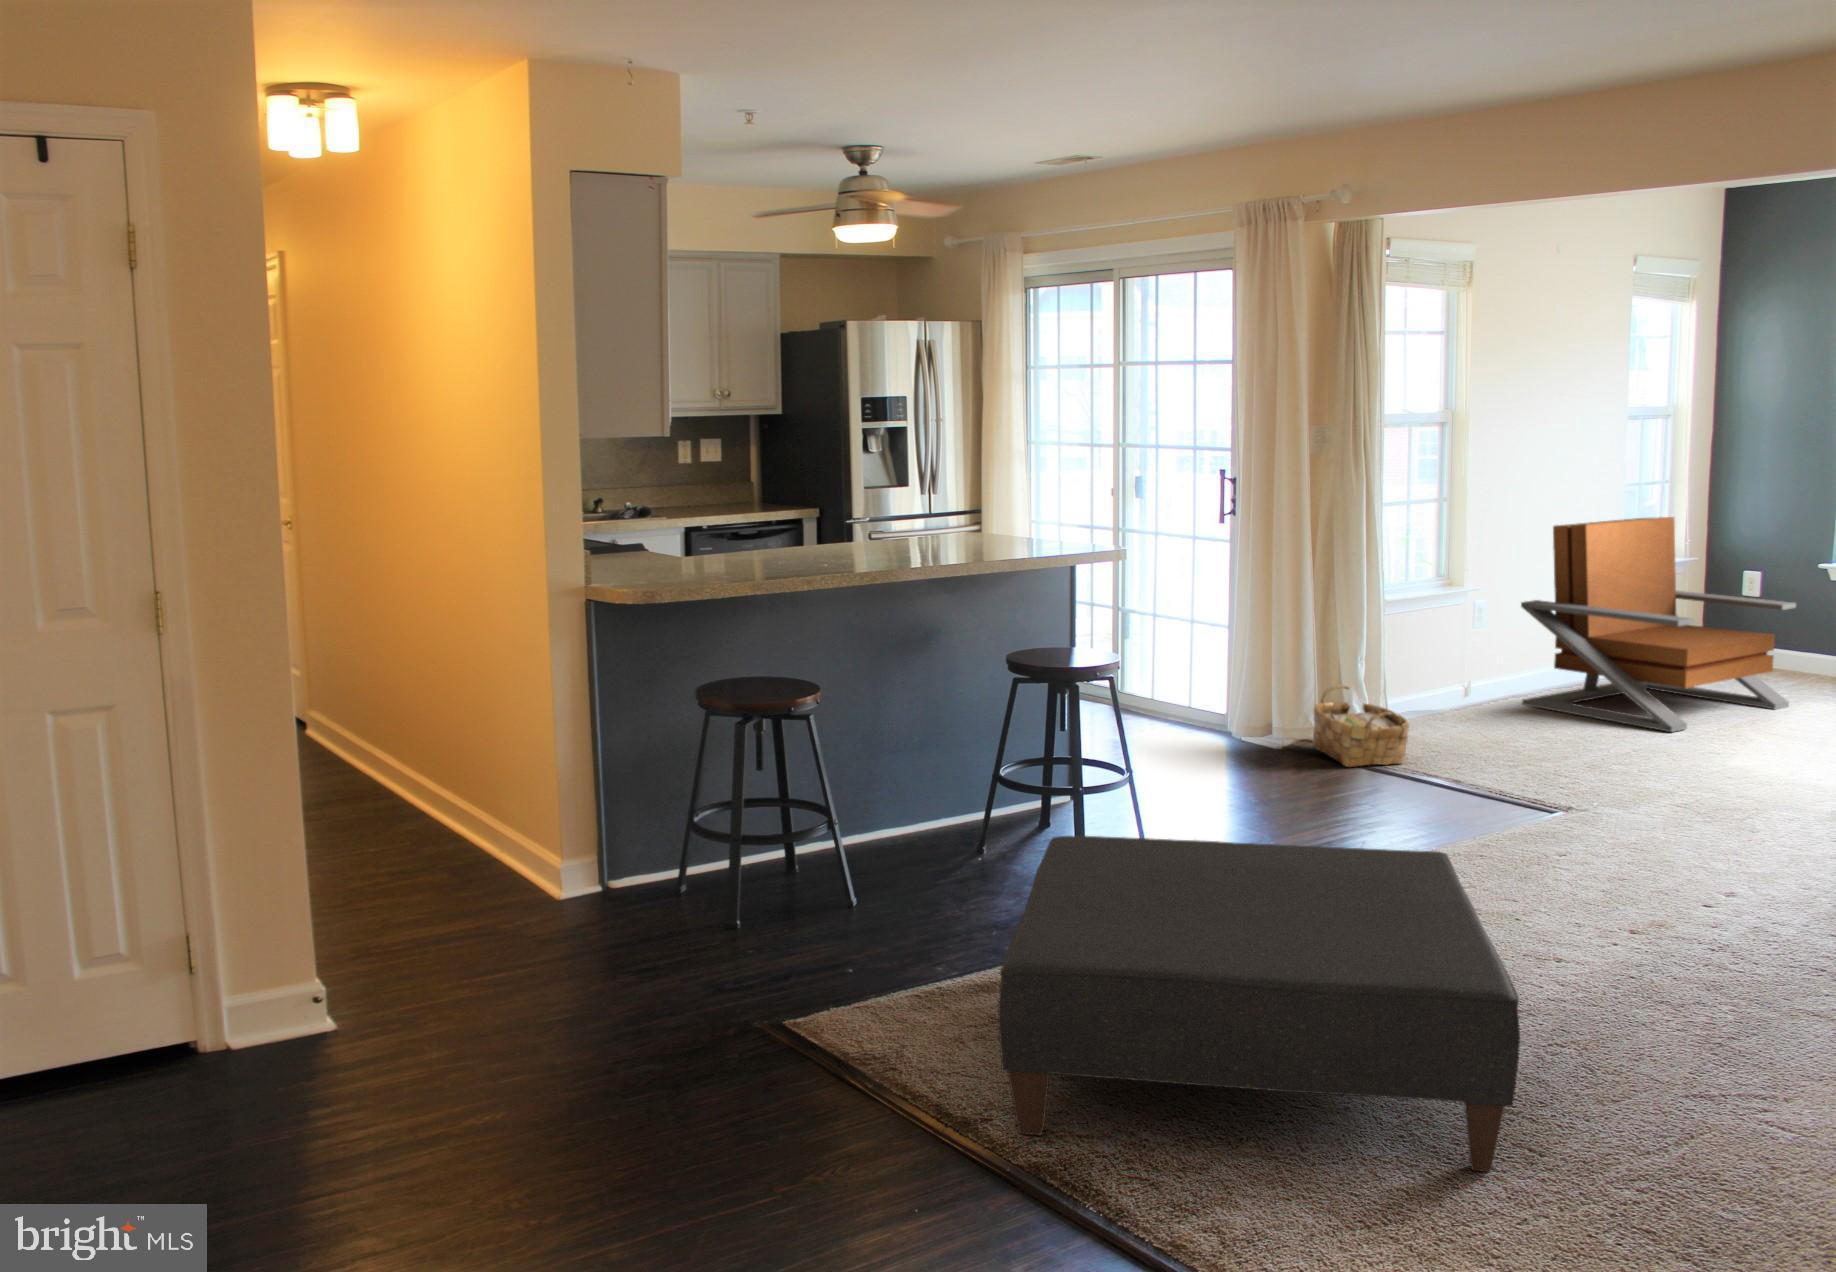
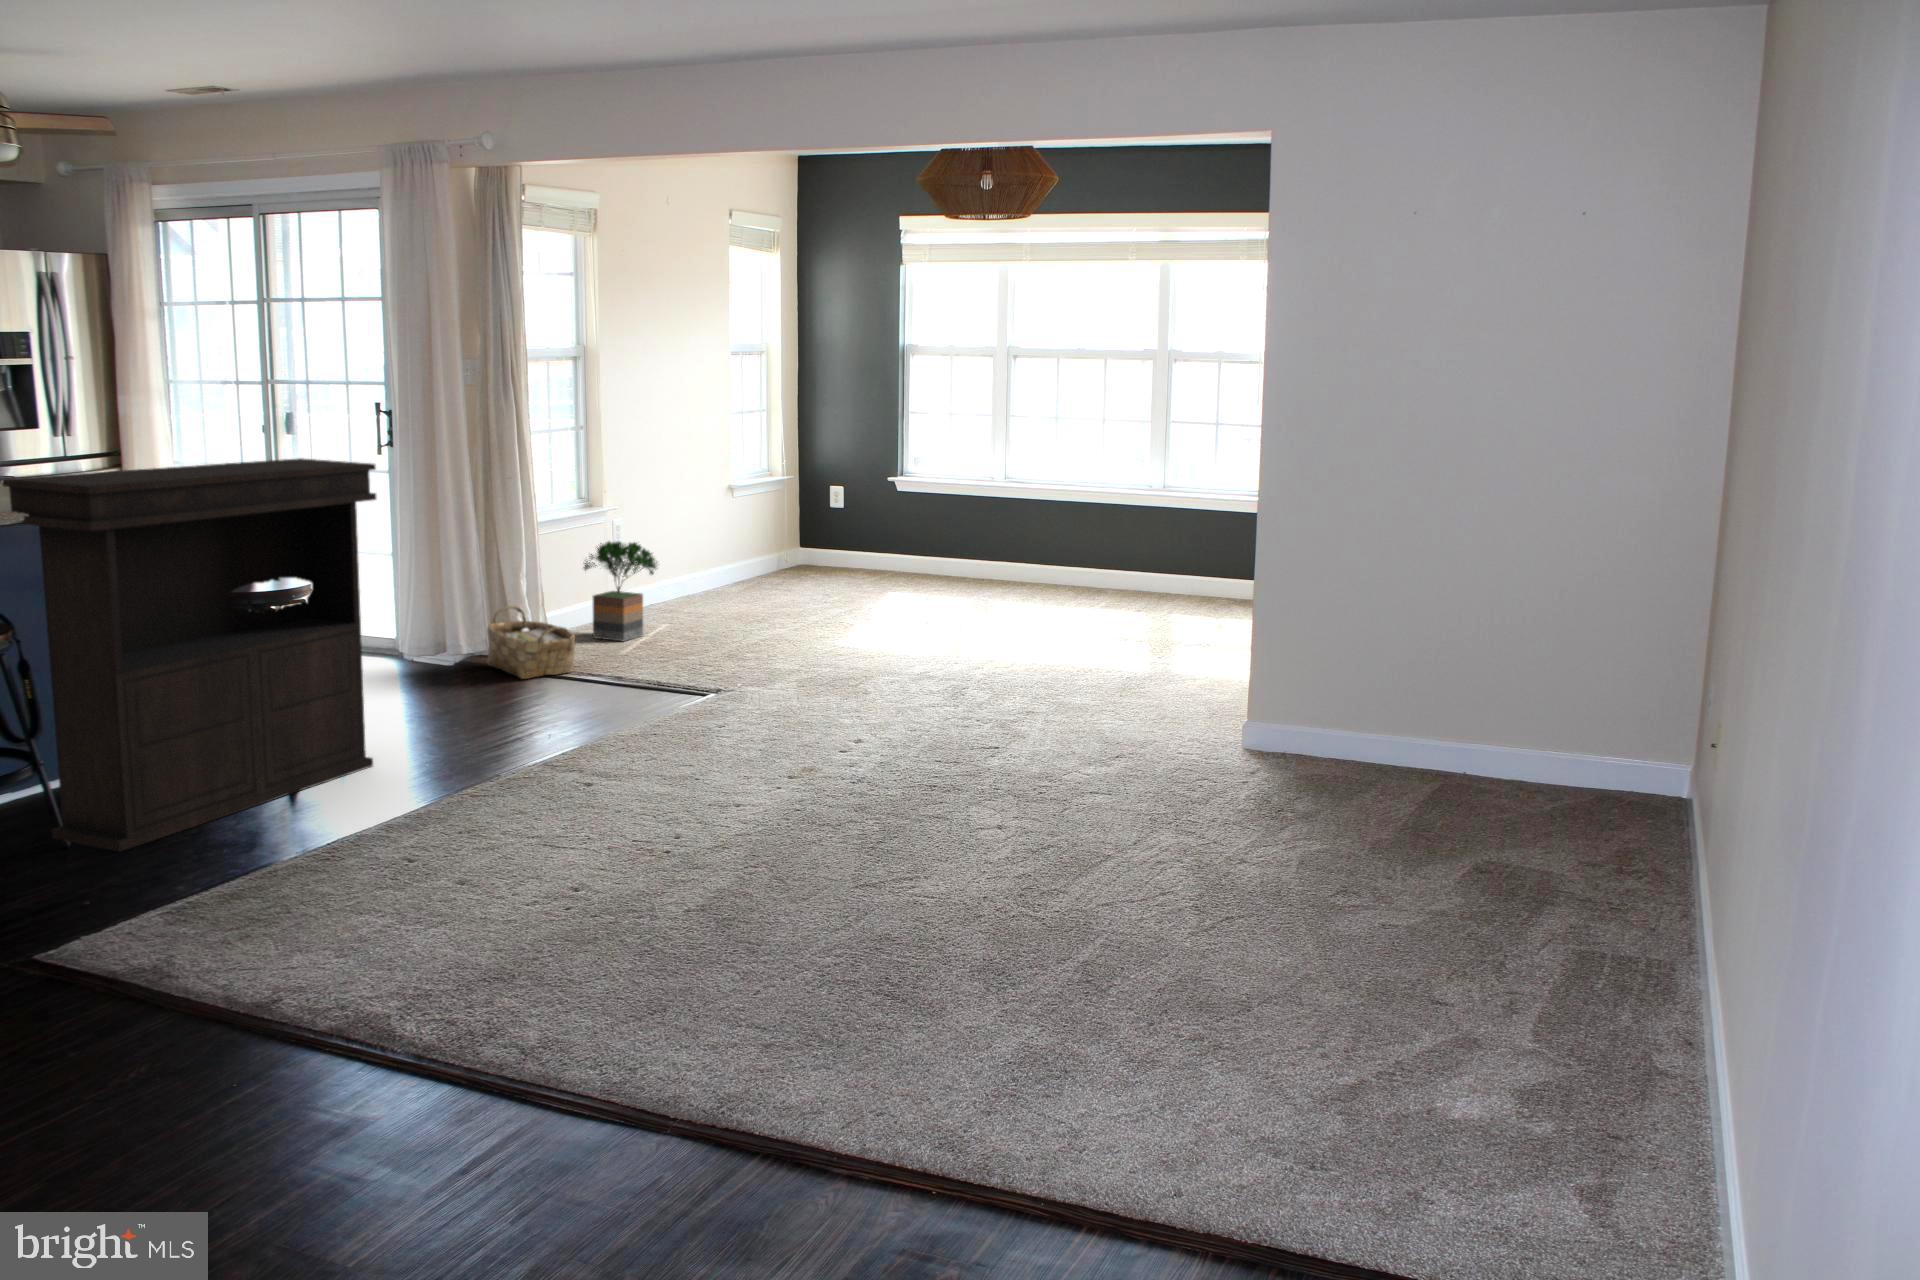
lounge chair: present [1521,517,1796,732] -> none [655,453,862,631]
console table: none [839,528,1184,913] -> present [2,458,376,852]
potted tree: none [1427,616,1522,731] -> present [583,541,657,642]
ottoman: present [998,836,1520,1172] -> none [286,727,731,1009]

